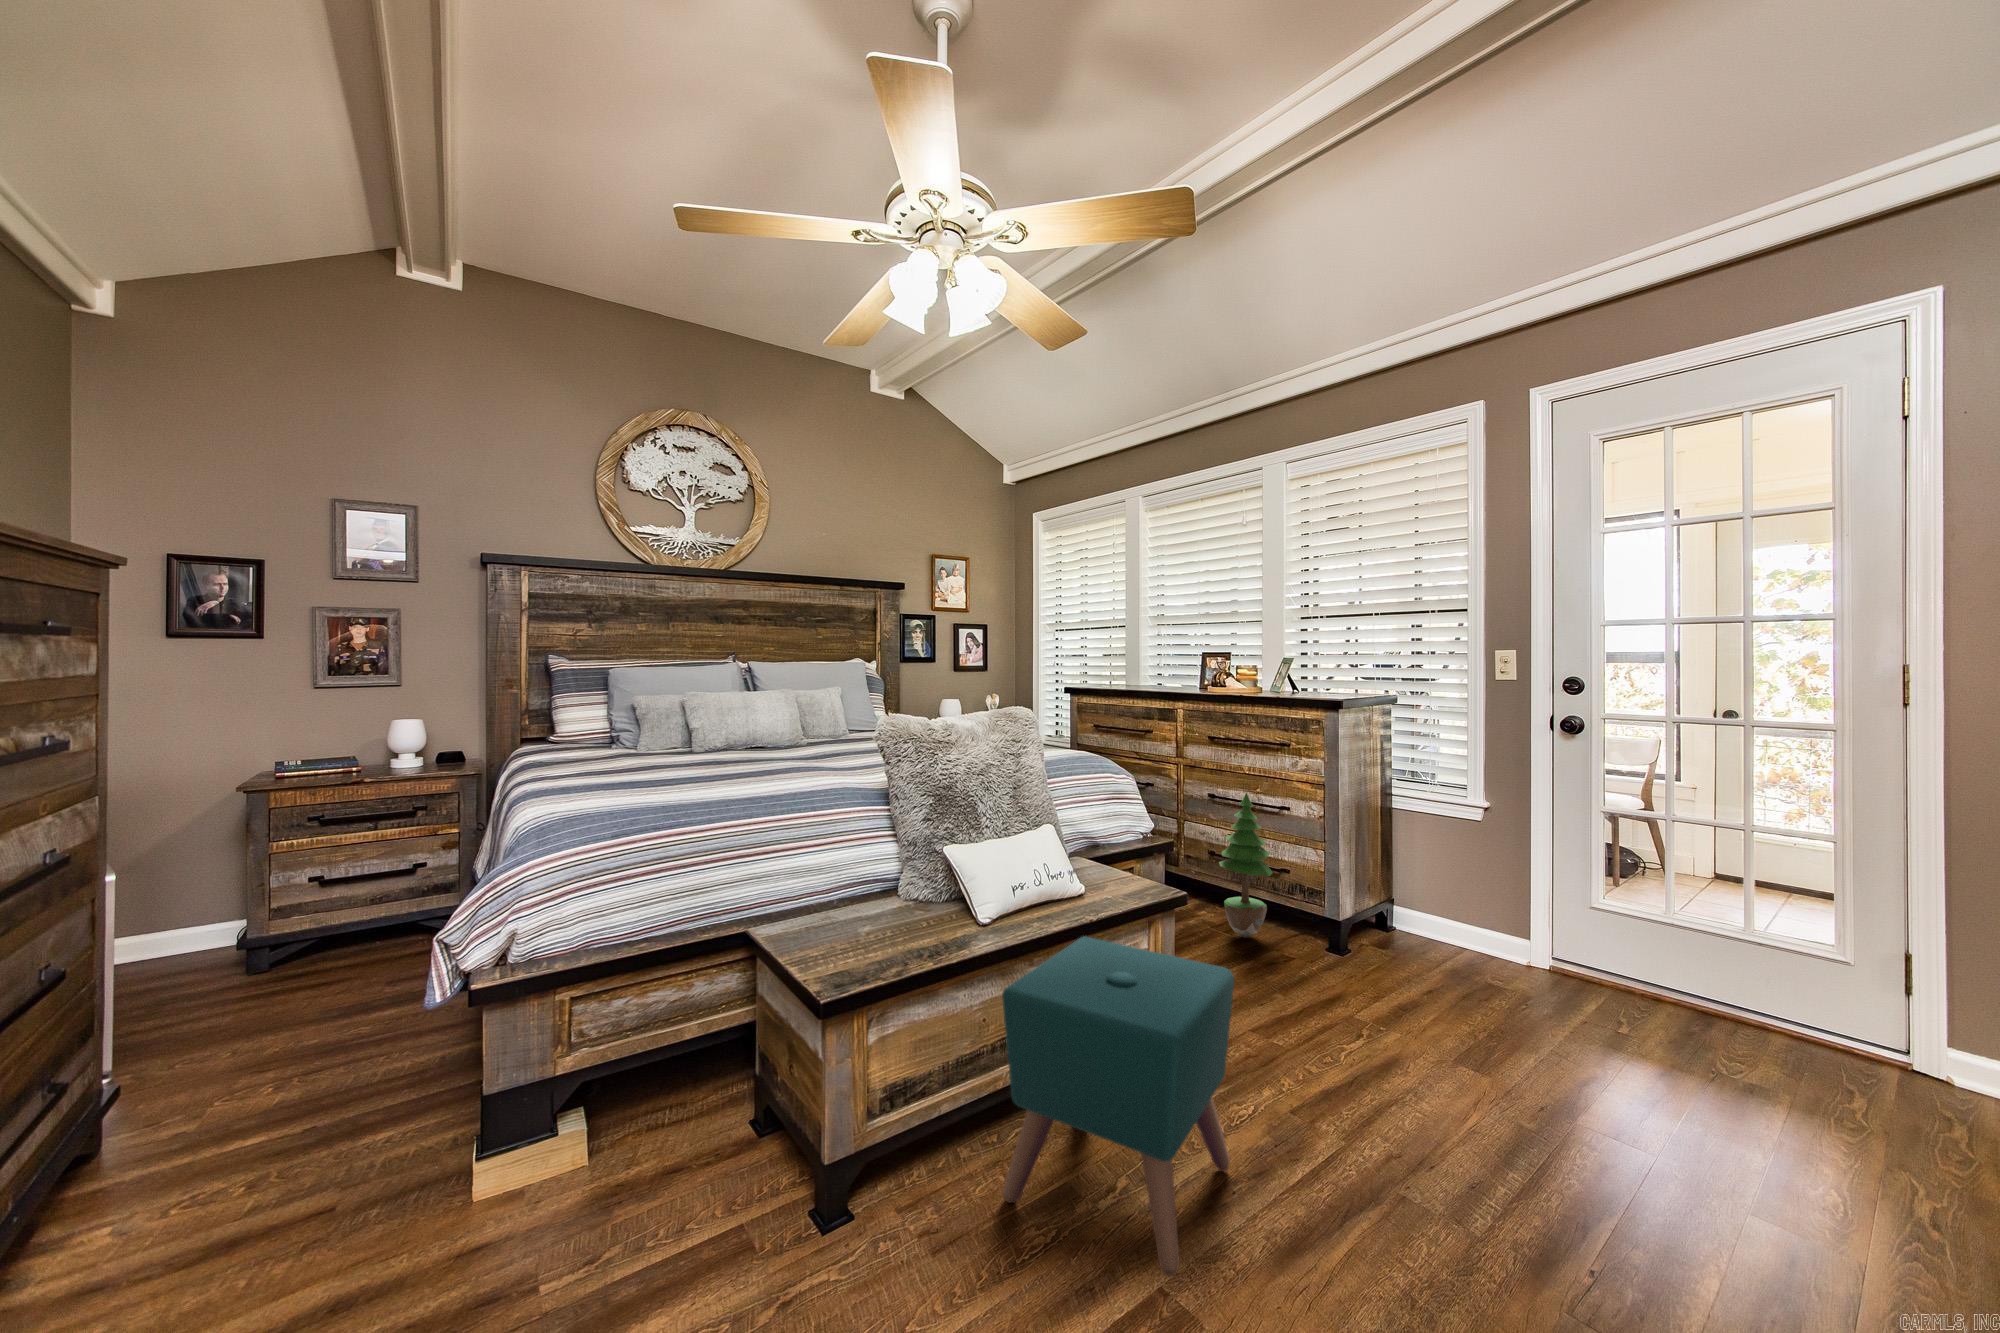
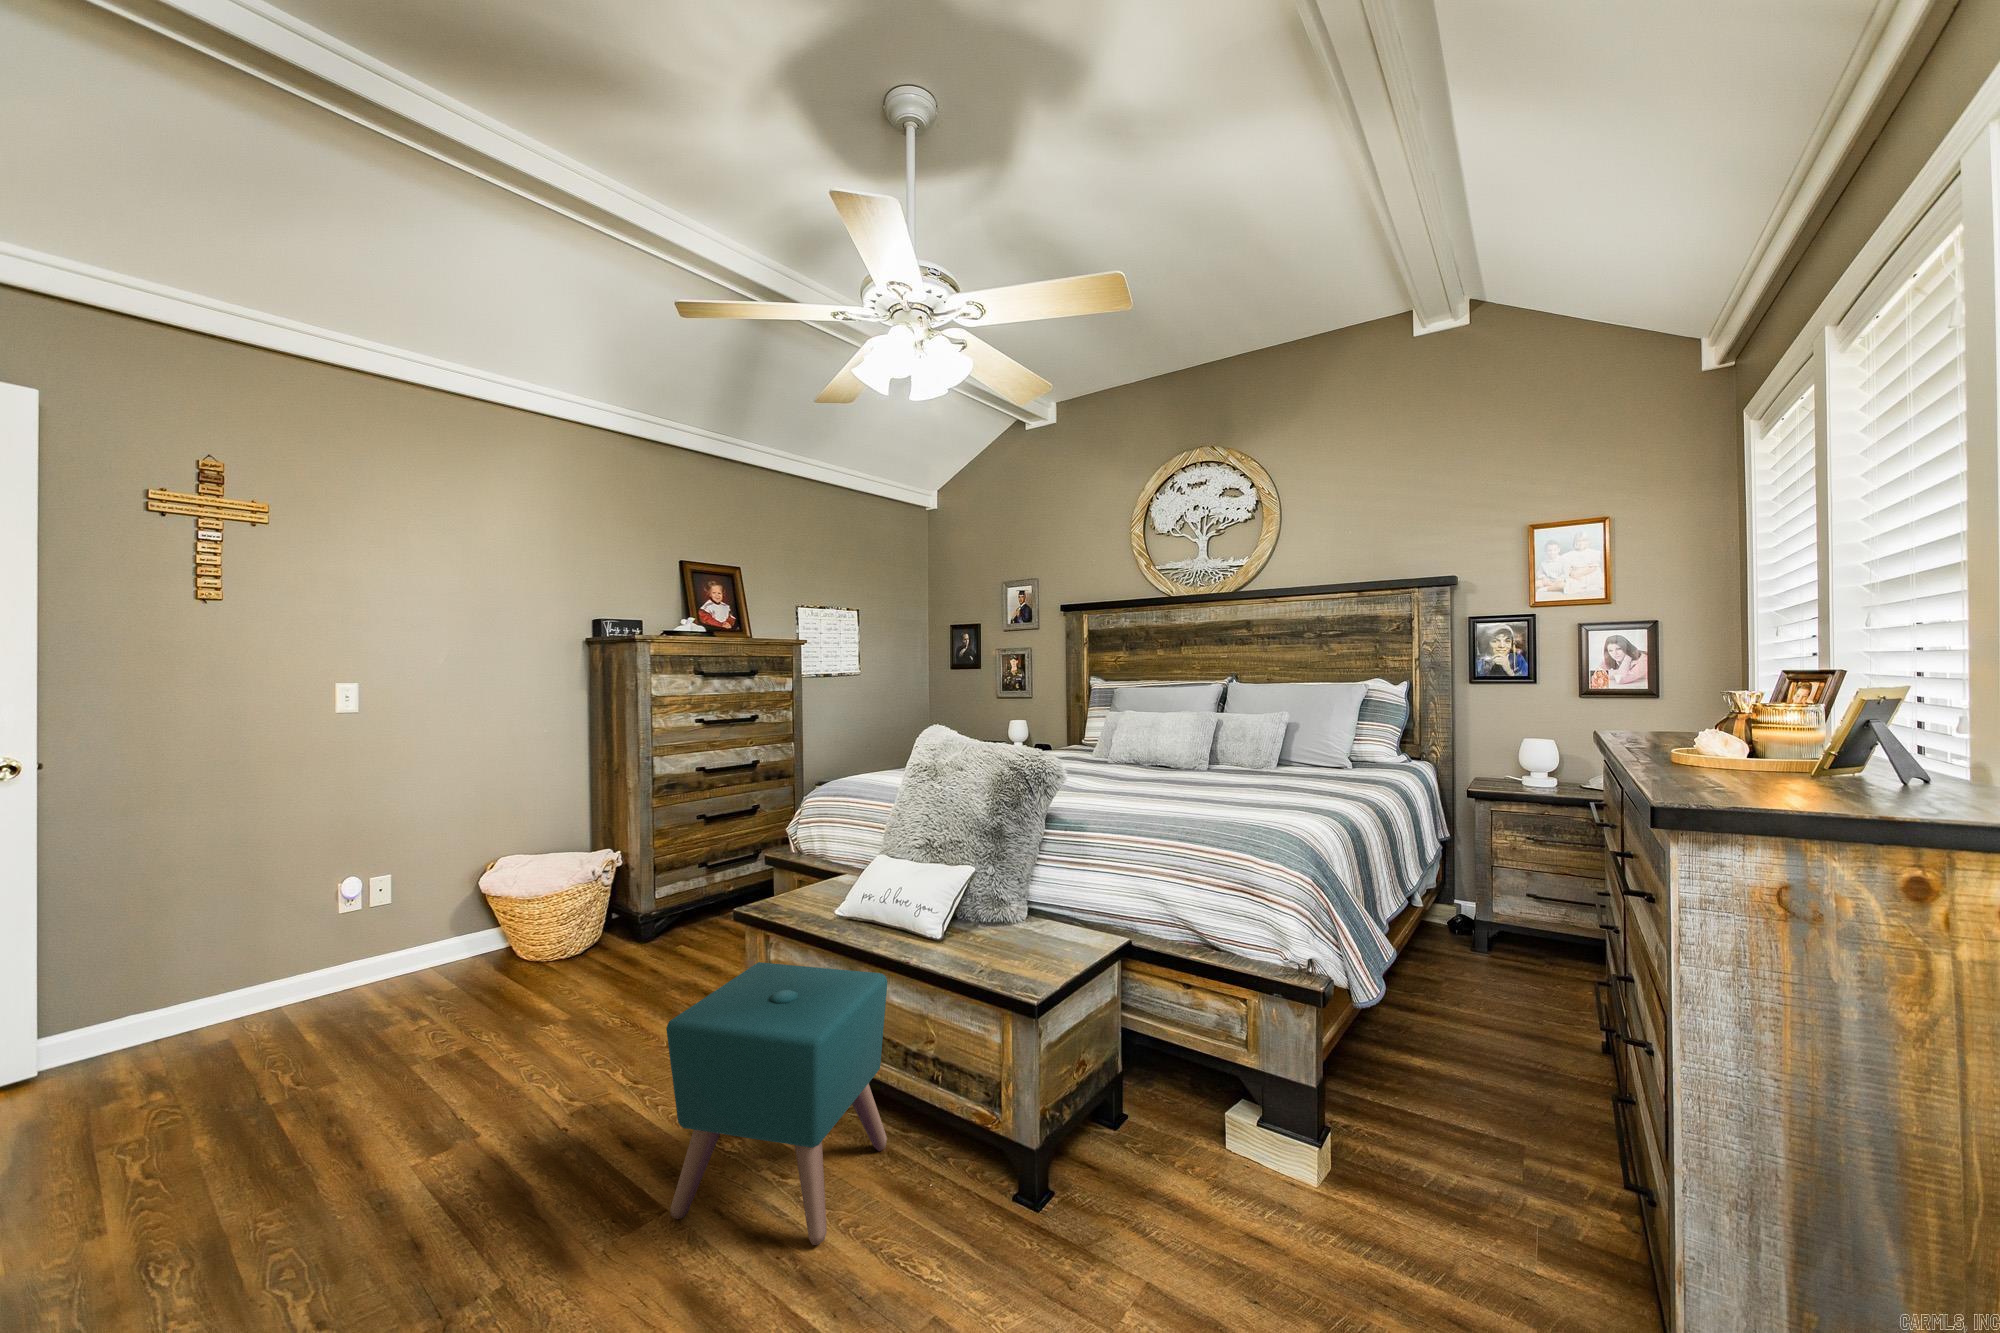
potted tree: present [1219,793,1272,938] -> none [1481,962,1608,1254]

